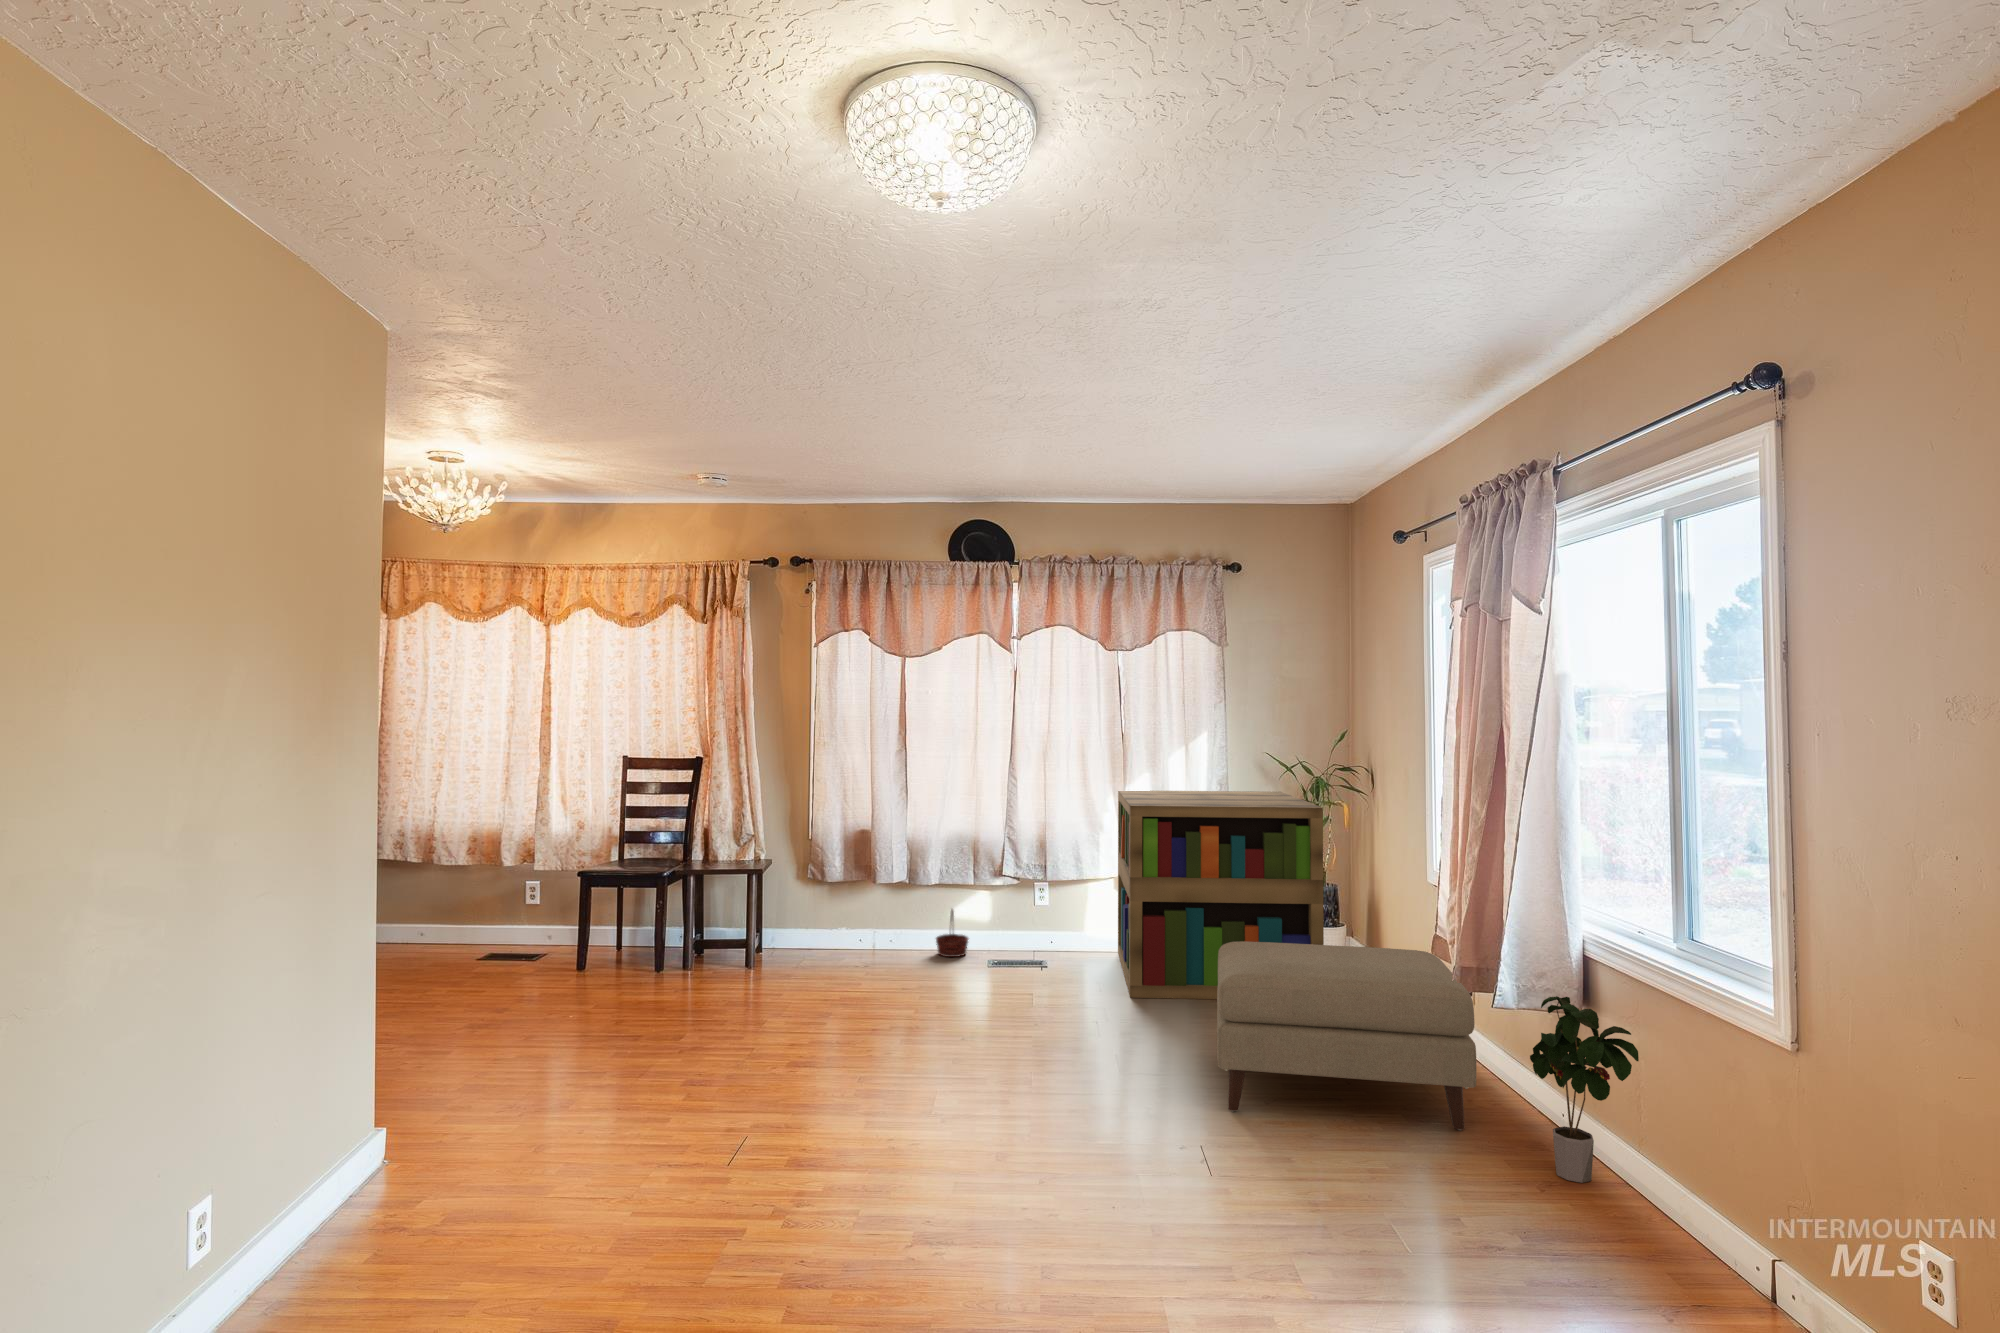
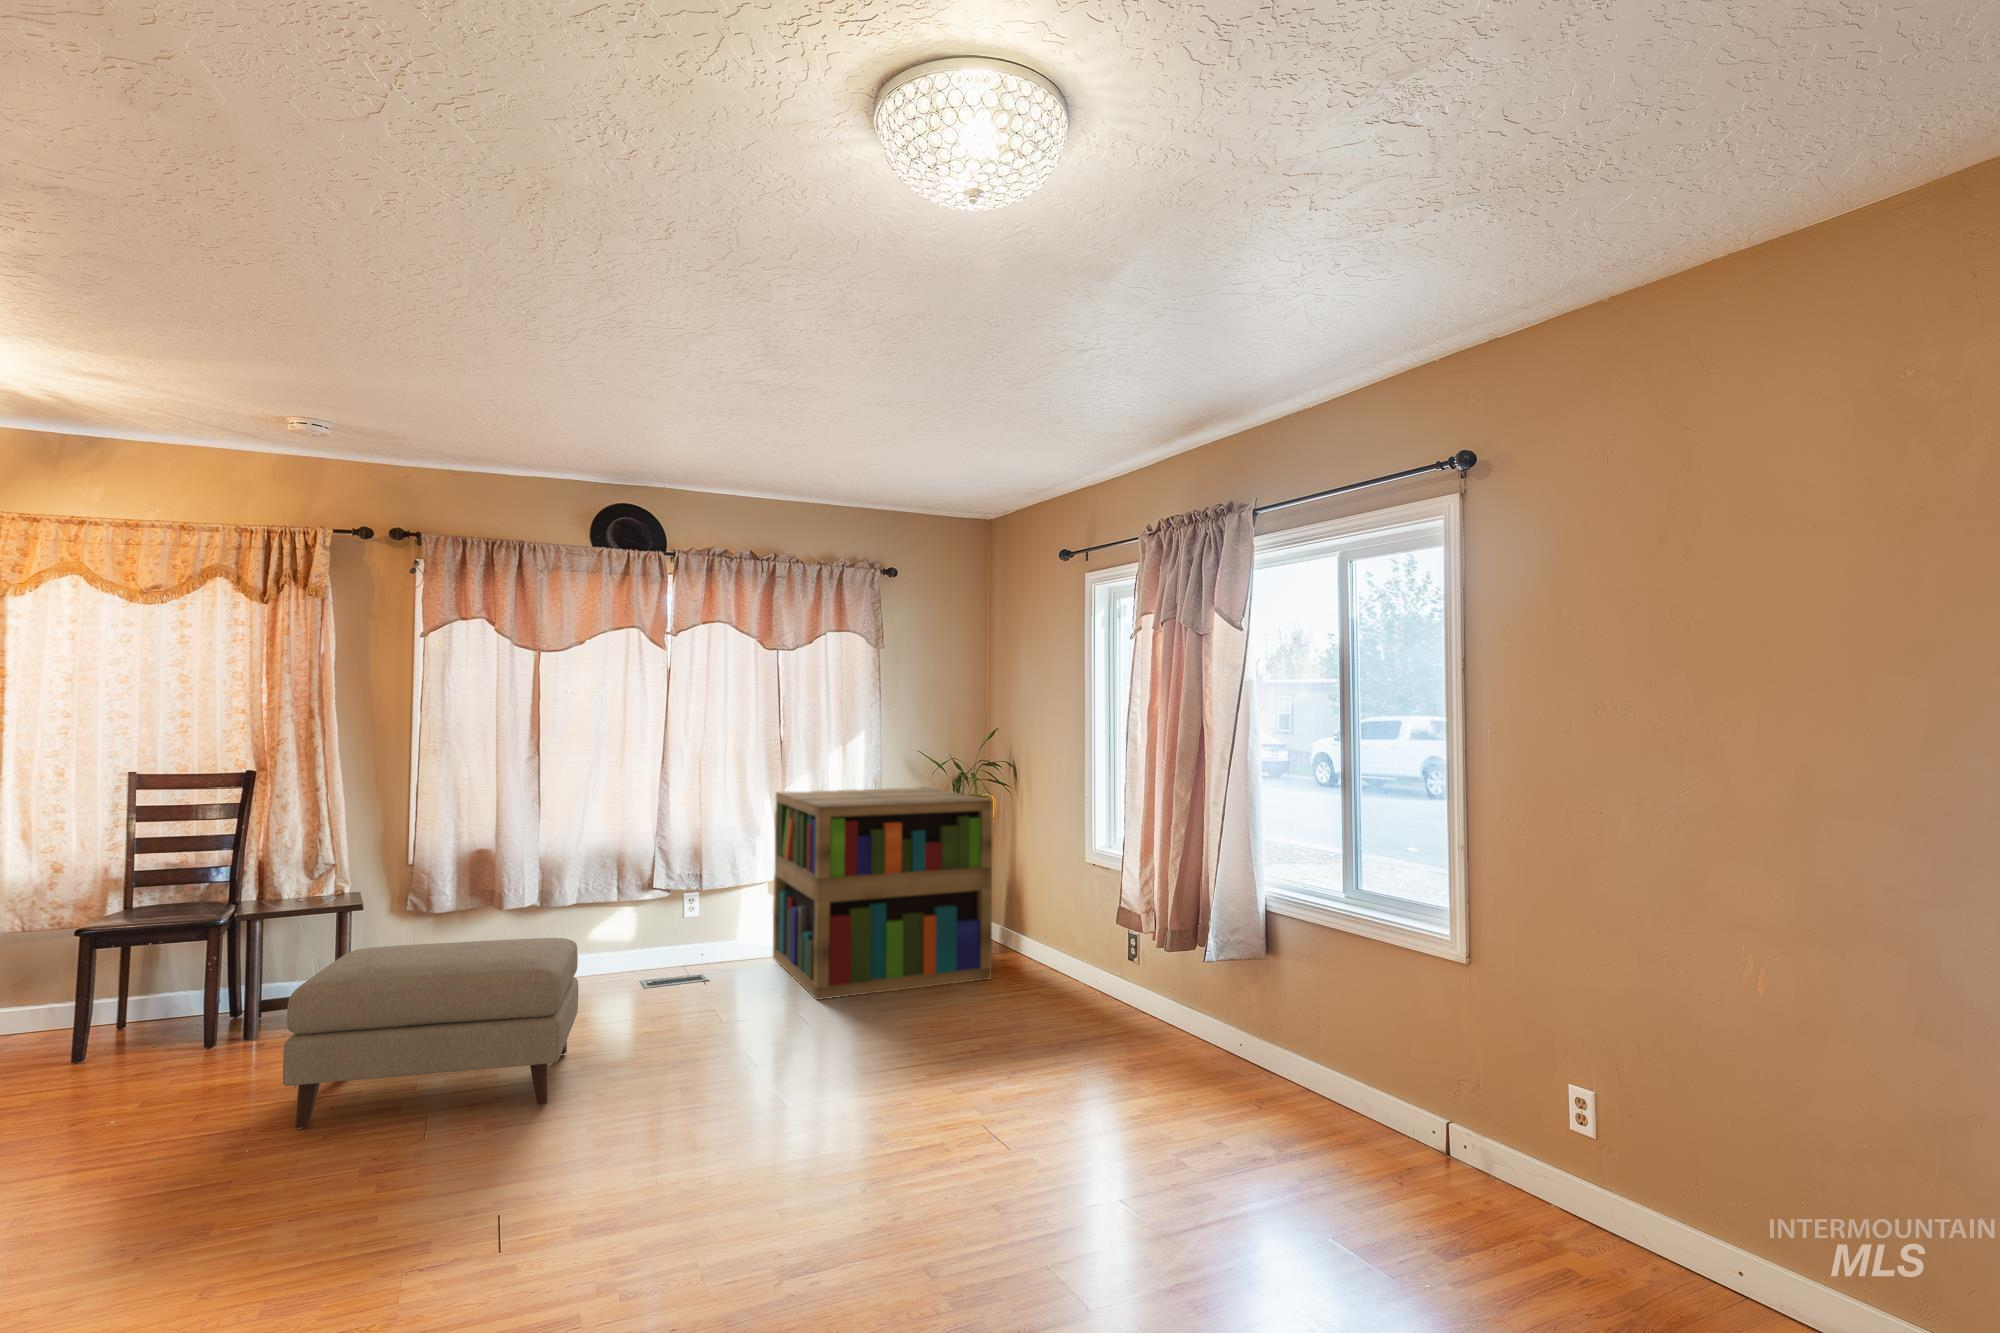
basket: present [936,909,968,957] -> none [574,930,614,984]
ottoman: present [1217,941,1477,1130] -> present [283,938,578,1129]
potted plant: present [1530,996,1639,1183] -> none [1225,946,1327,1097]

